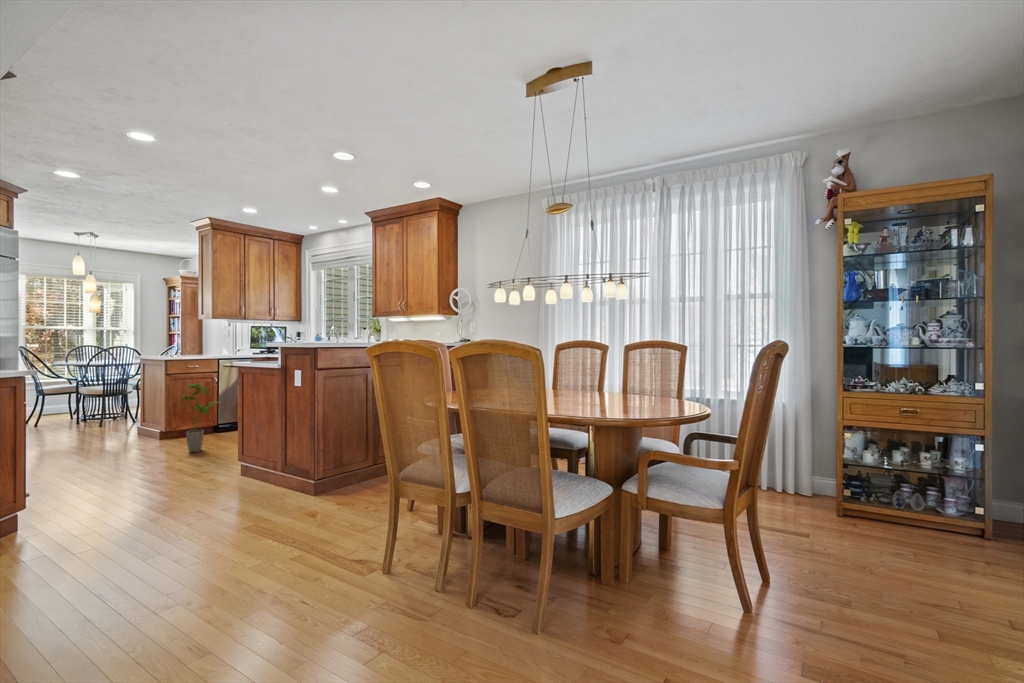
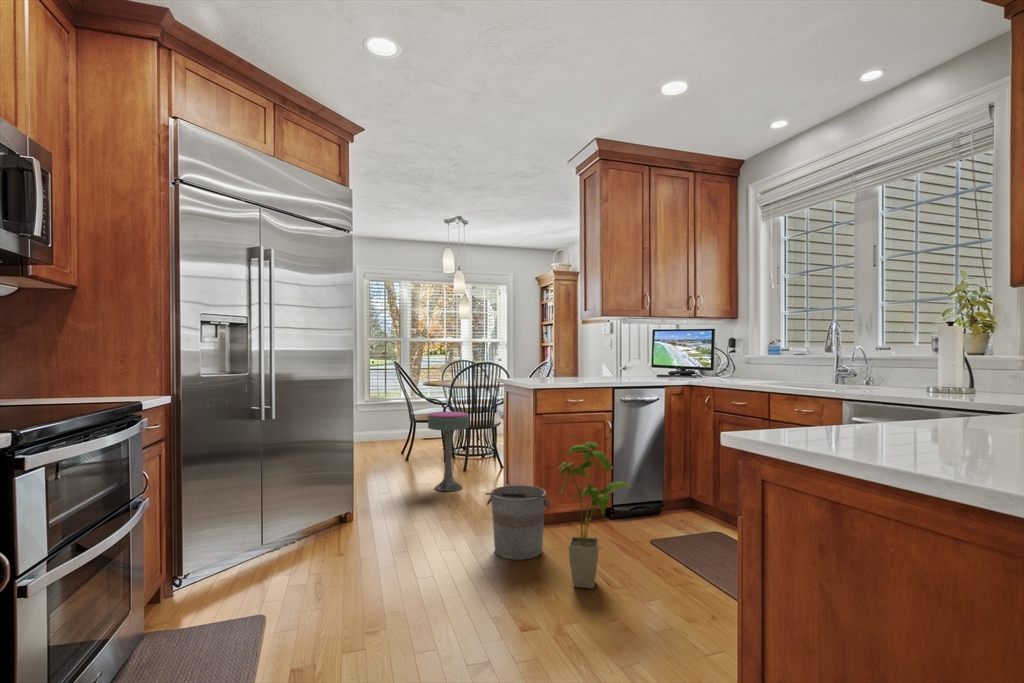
bar stool: none [71,381,108,435] -> present [428,412,469,491]
bucket: none [132,414,176,451] -> present [486,485,550,560]

